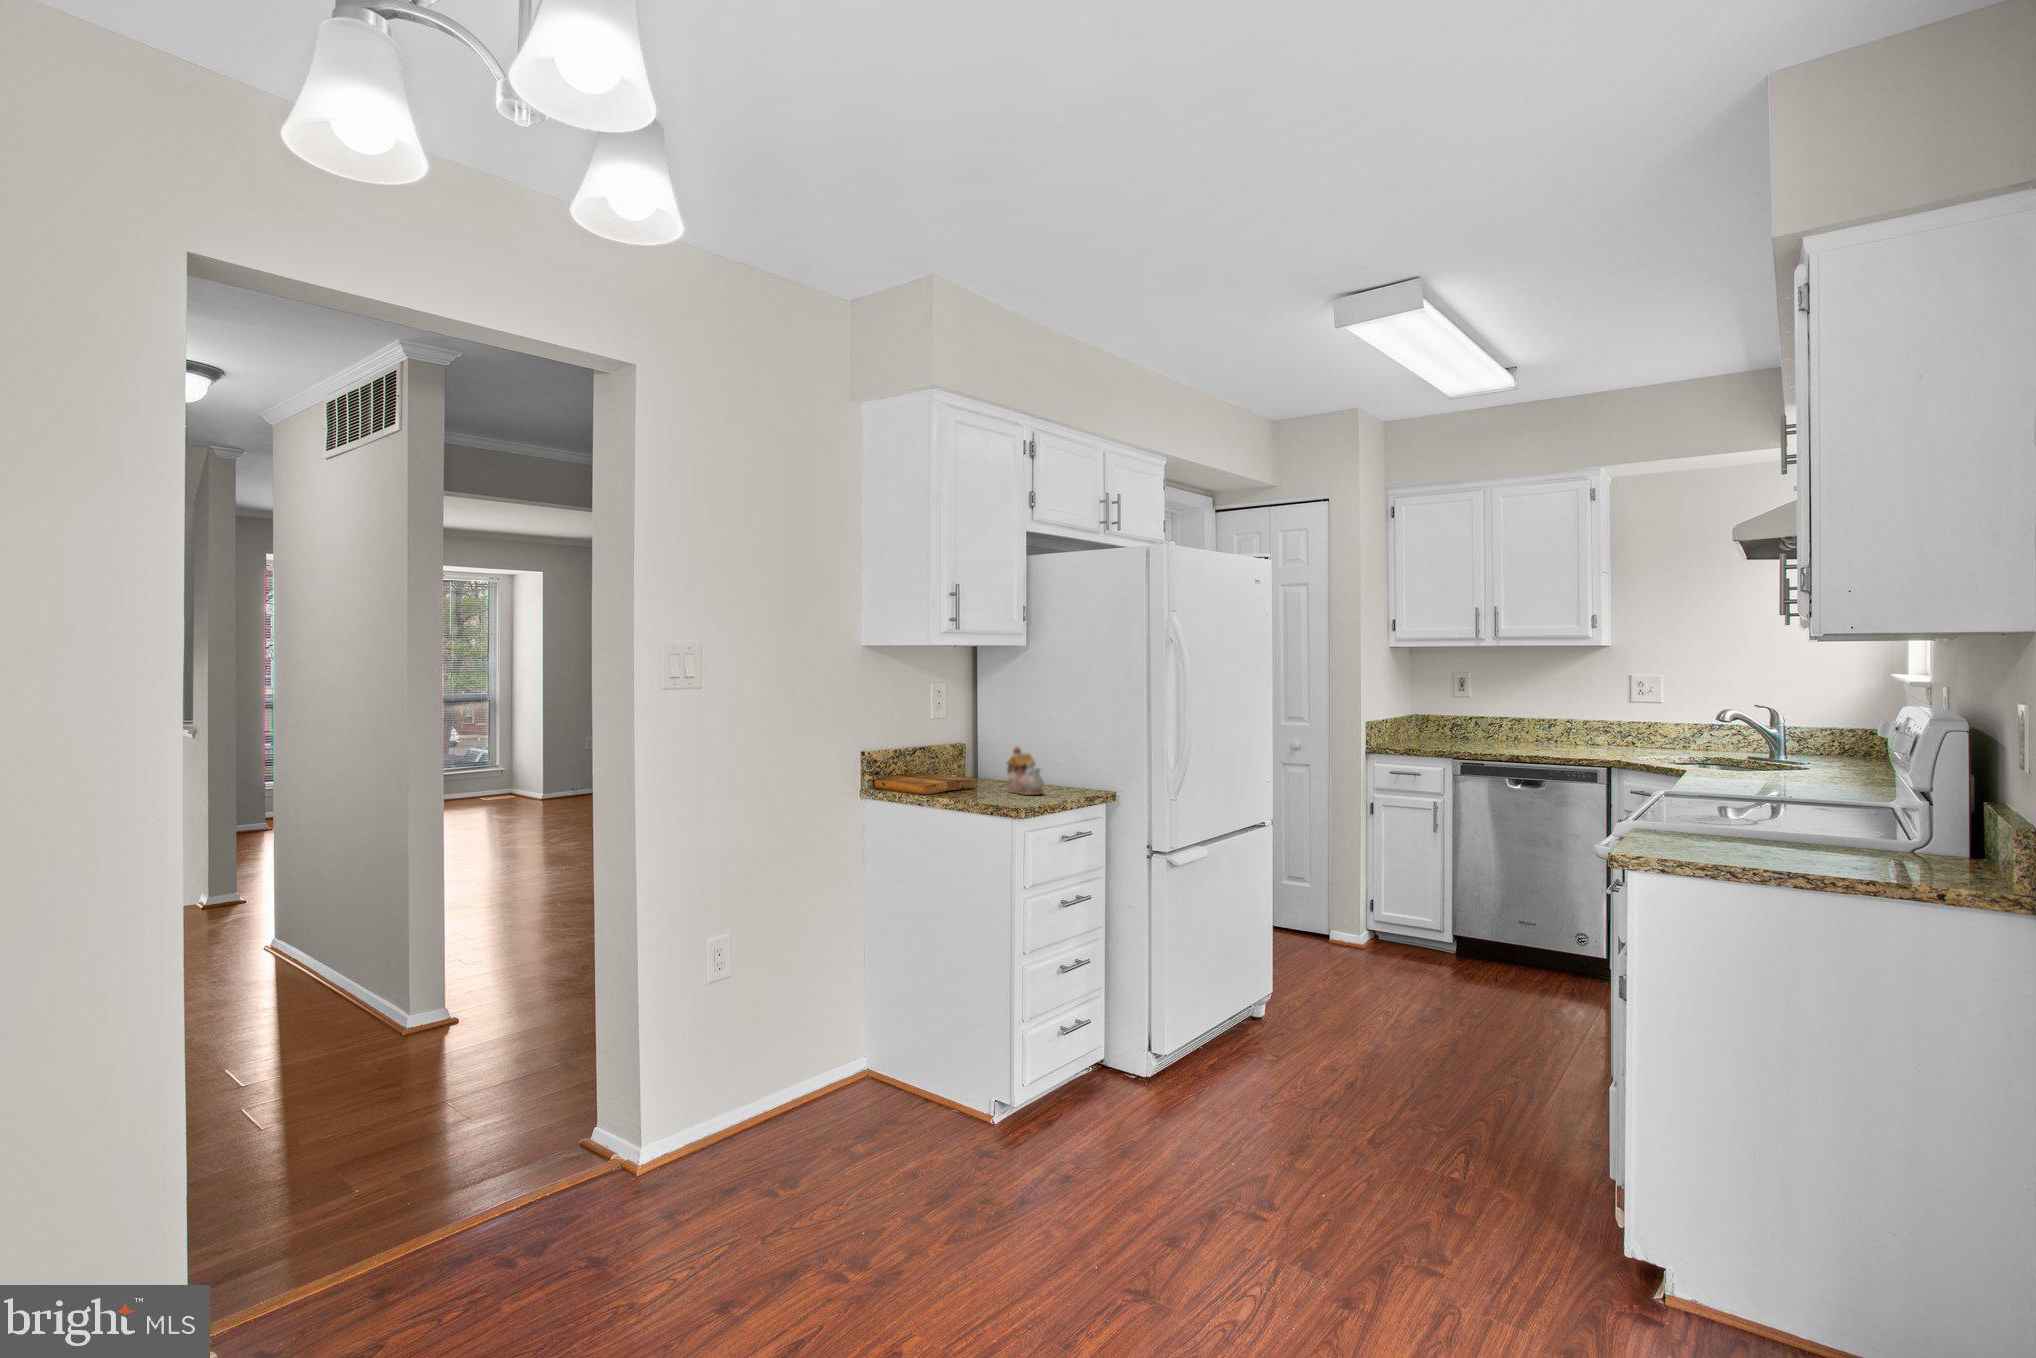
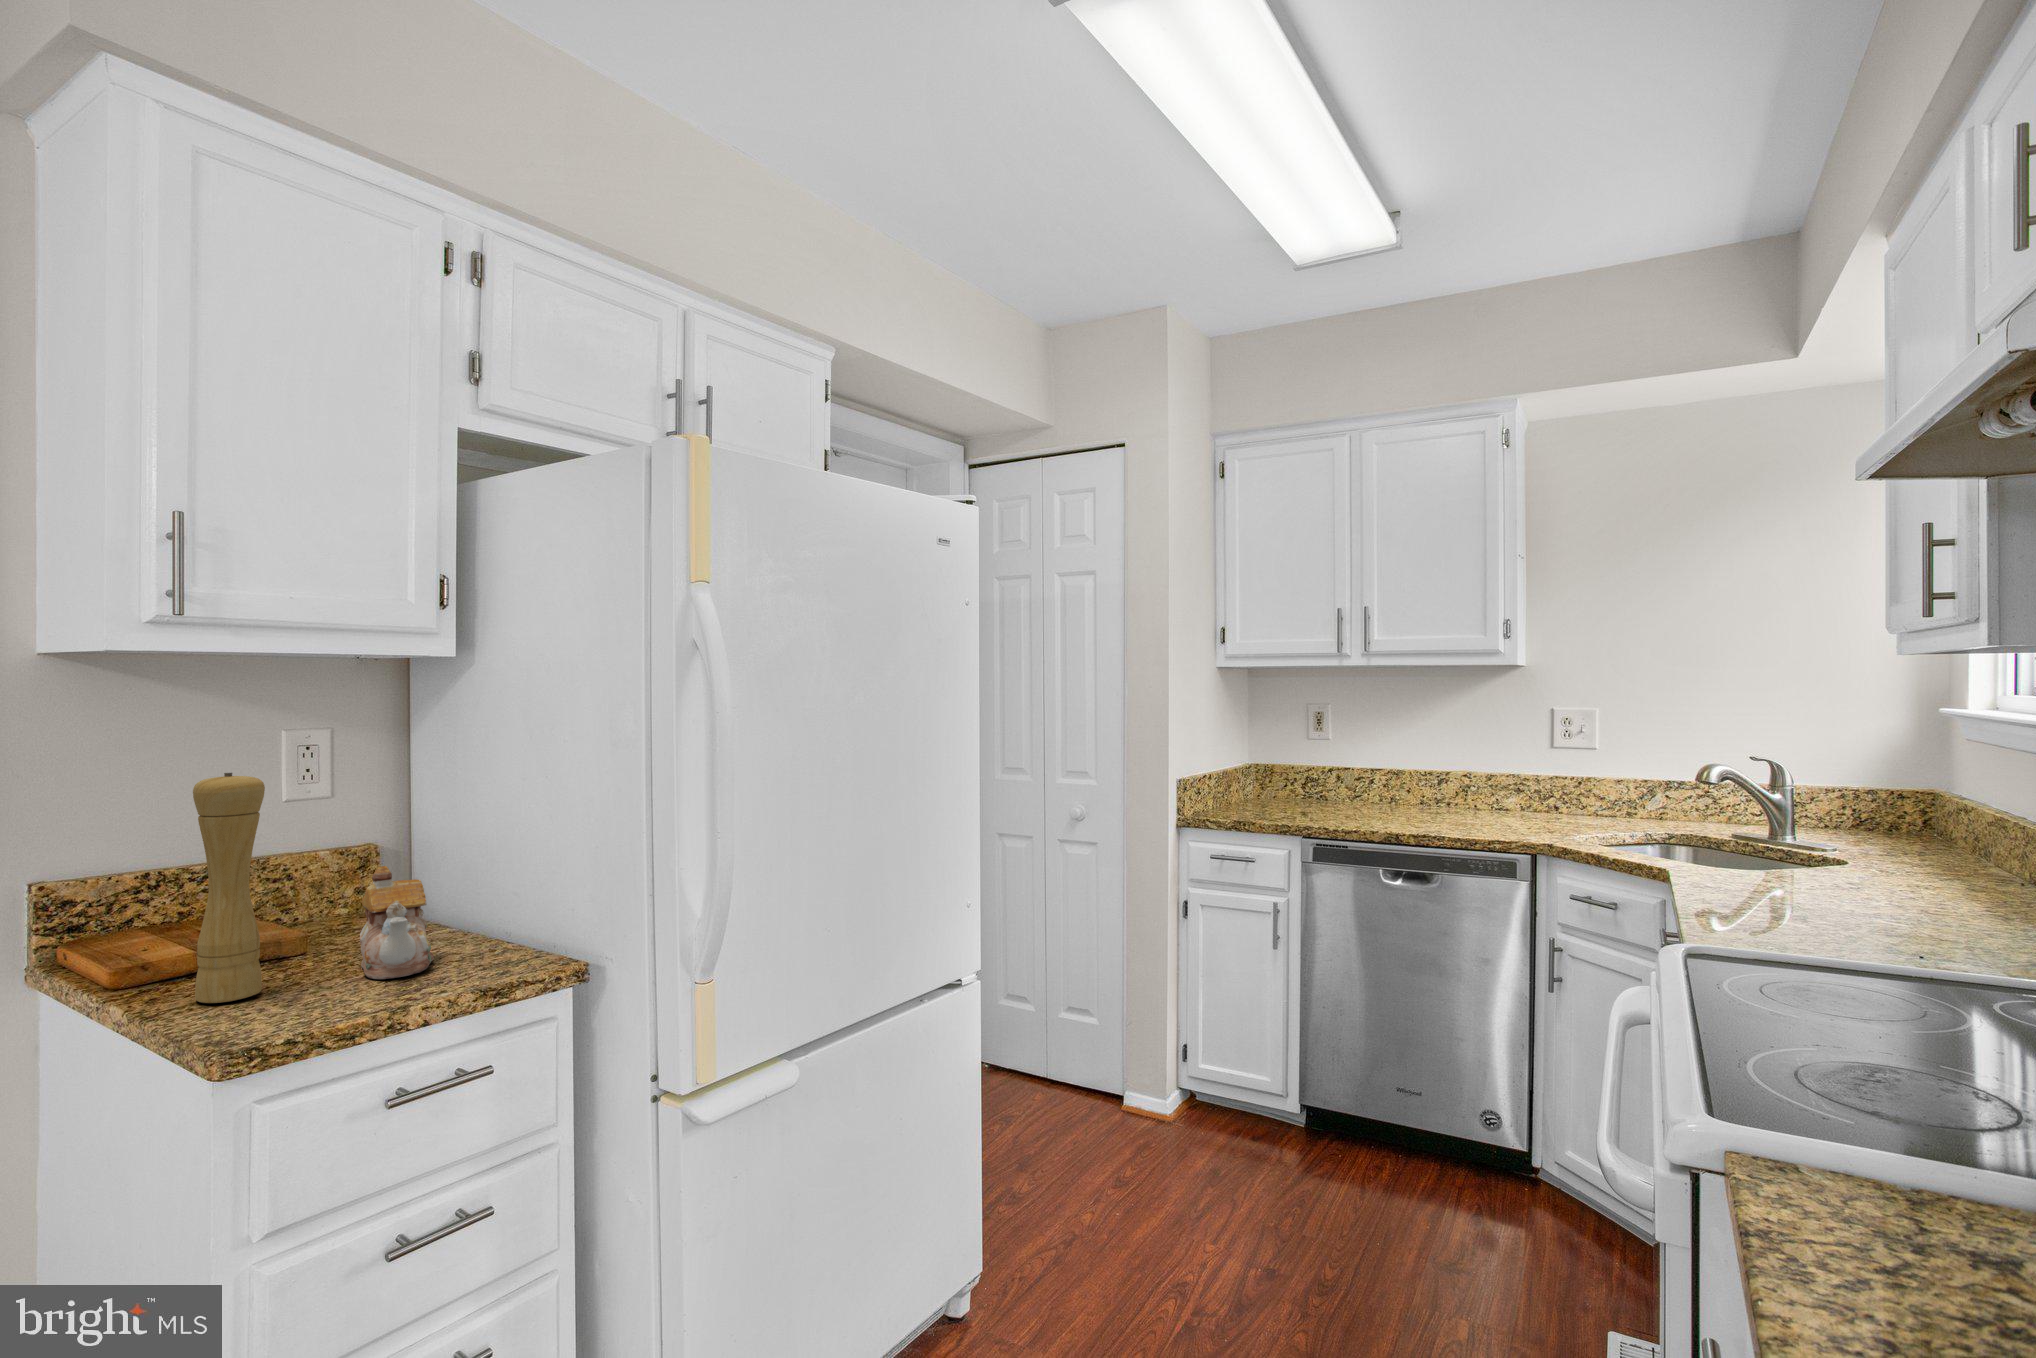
pepper mill: none [969,700,994,798] -> present [193,773,265,1003]

